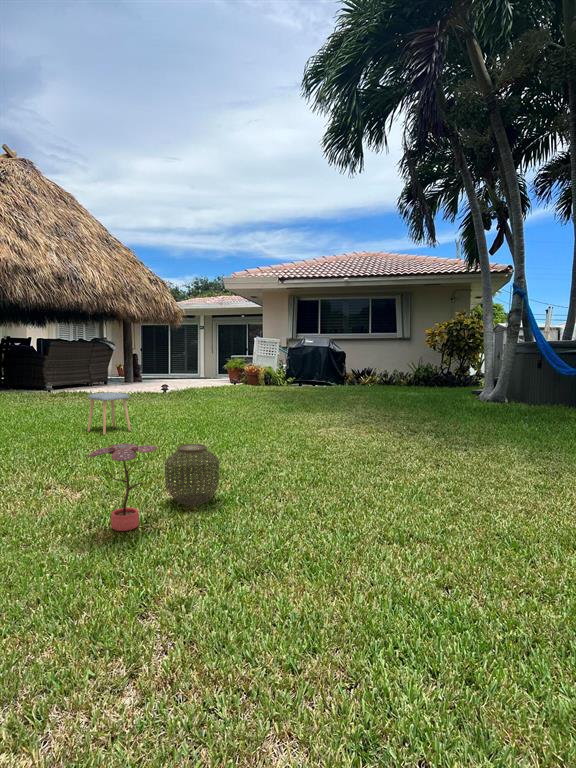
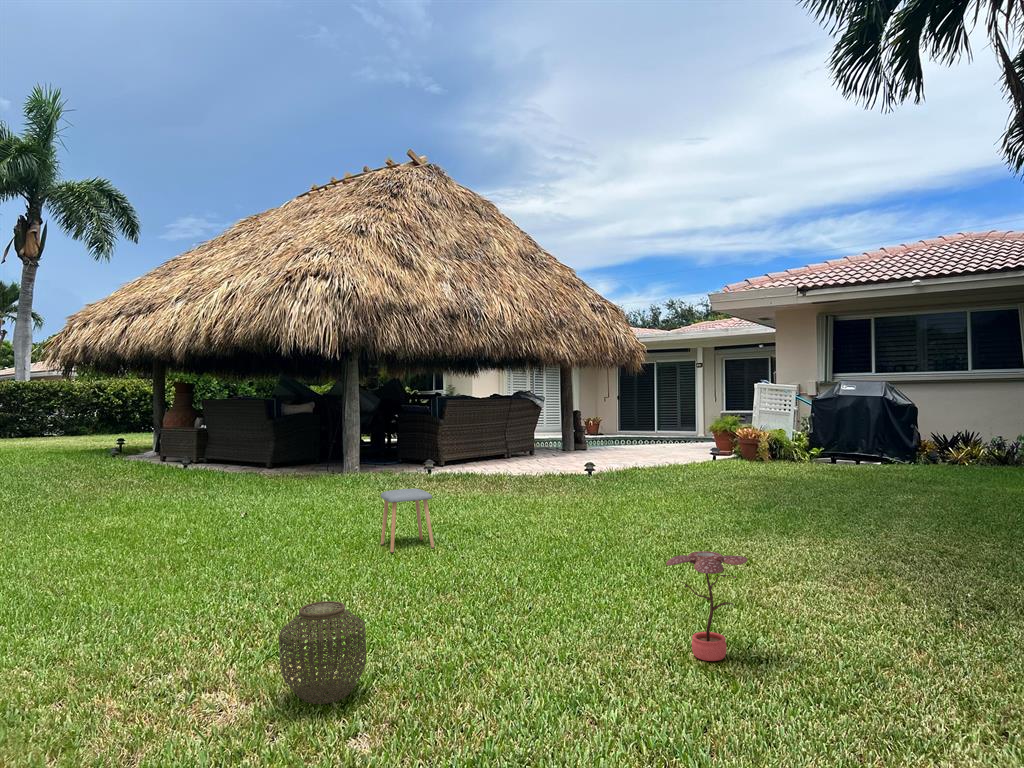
potted plant: present [89,444,157,531] -> present [666,551,748,661]

